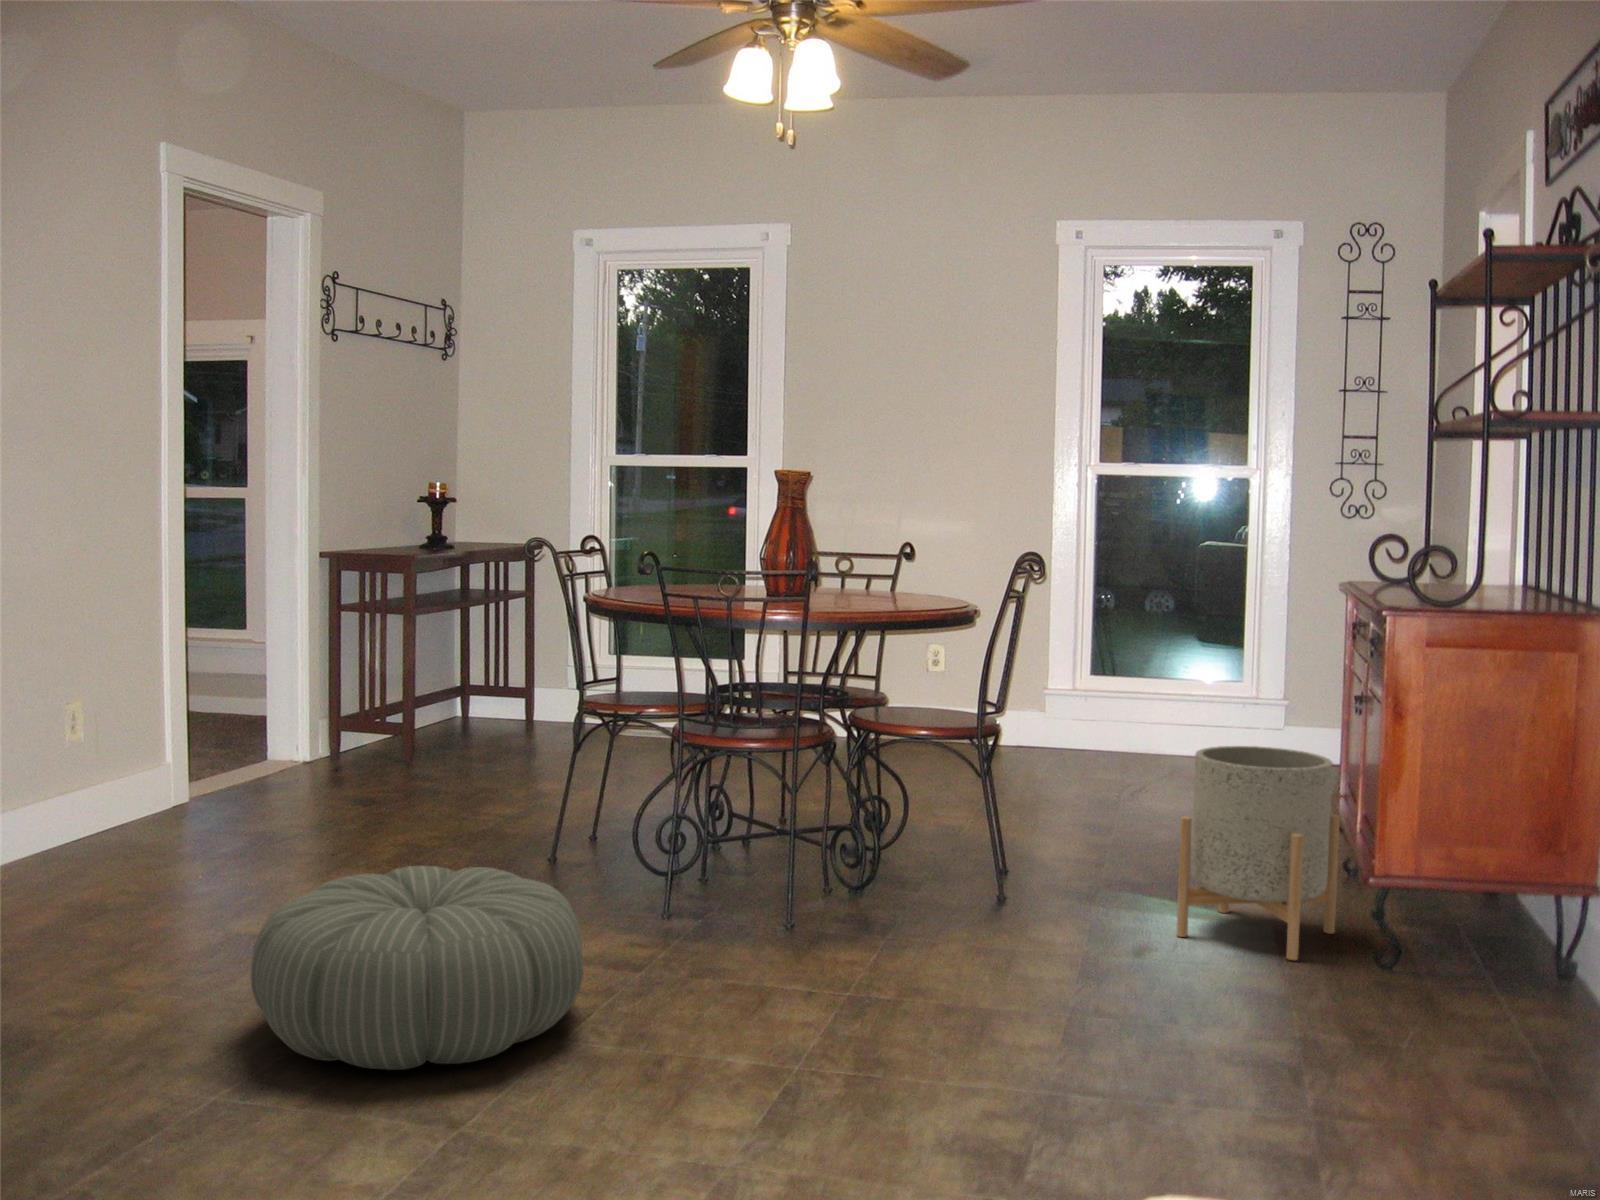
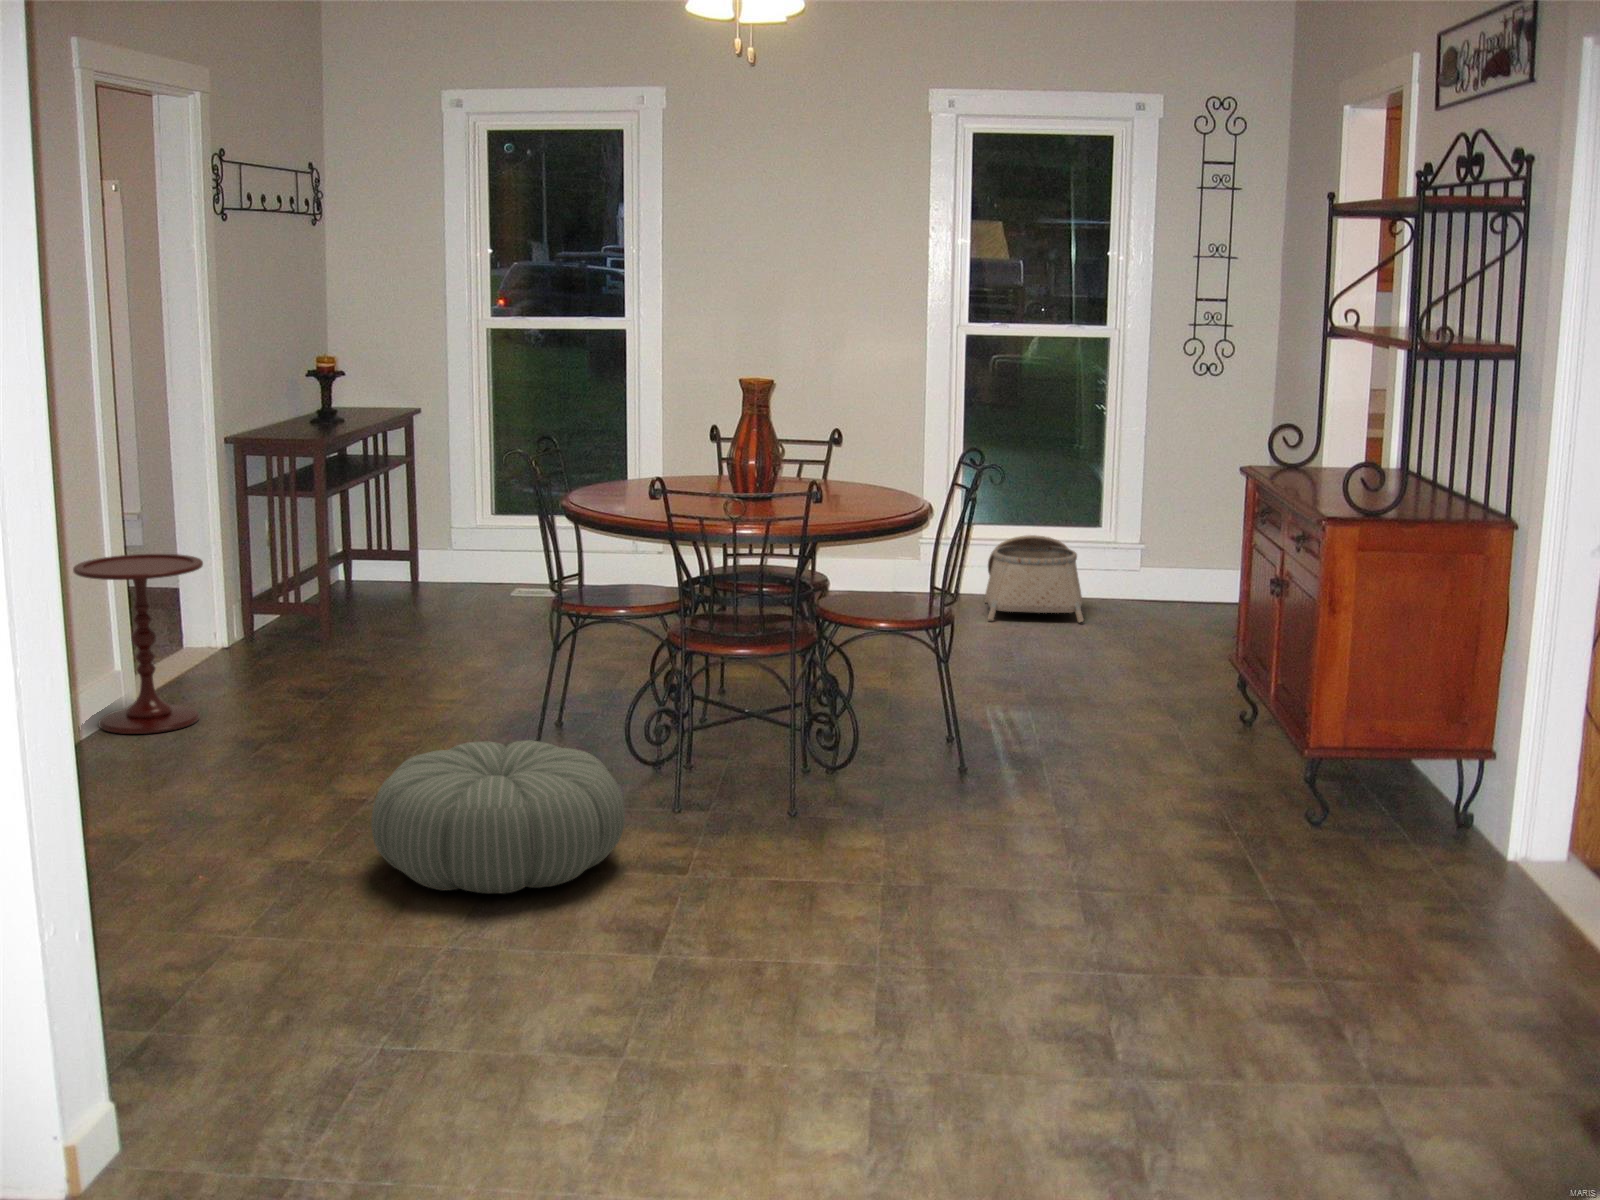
side table: none [81,655,226,849] -> present [73,554,203,734]
basket: none [1110,684,1219,778] -> present [985,535,1084,622]
planter: present [1177,746,1340,960] -> none [1058,612,1184,781]

